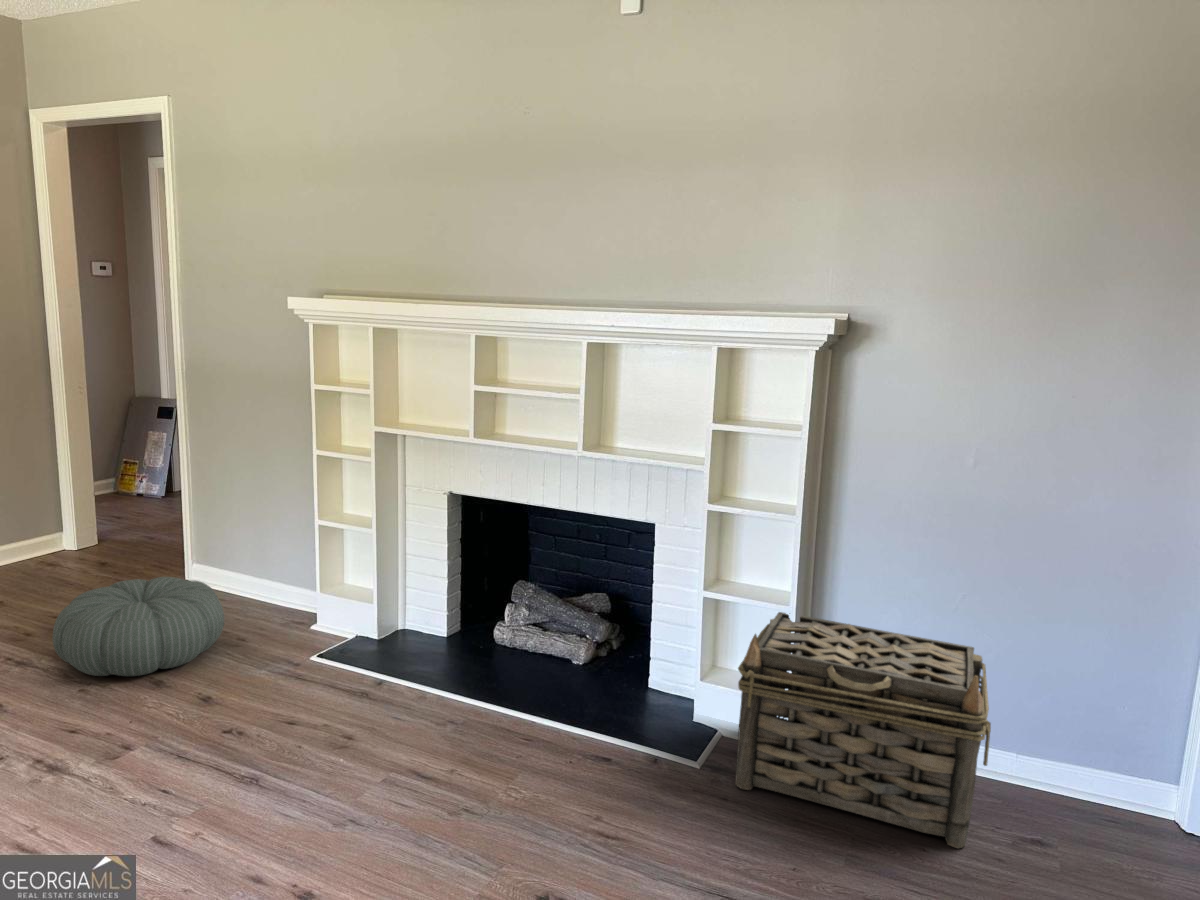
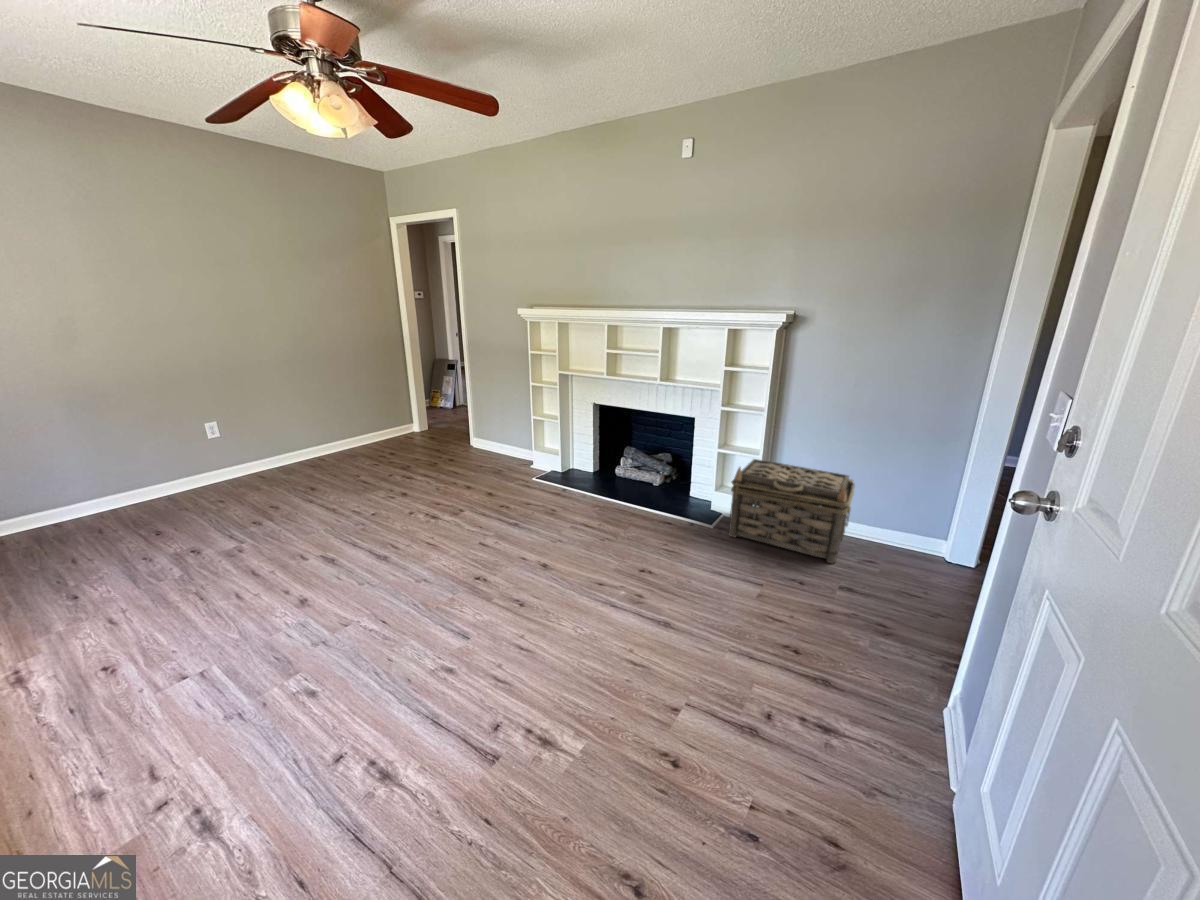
pouf: present [52,577,224,676] -> none [423,442,493,484]

